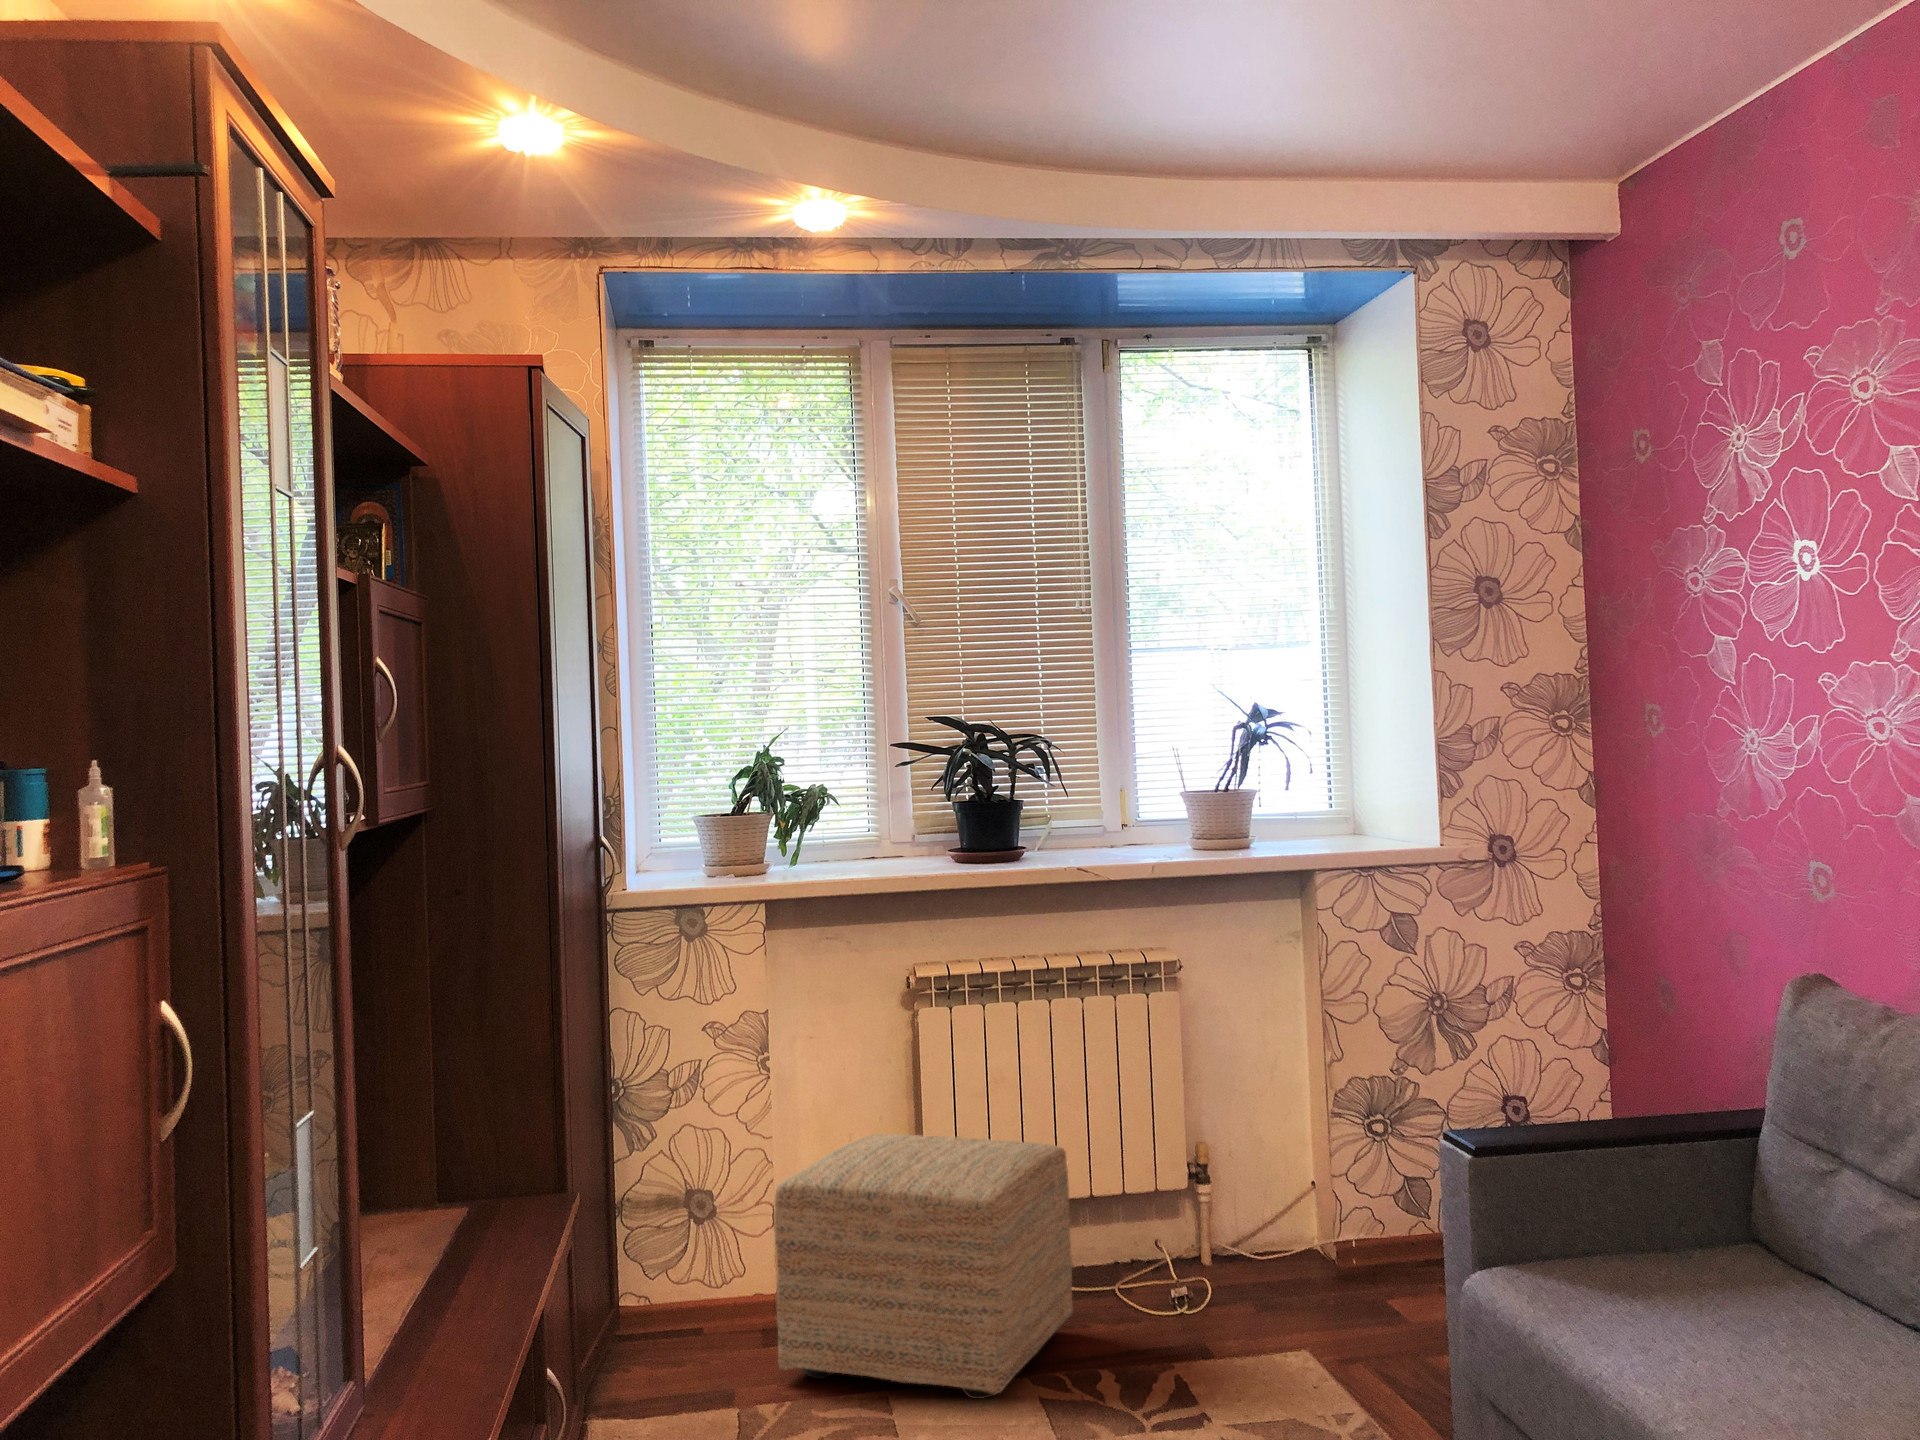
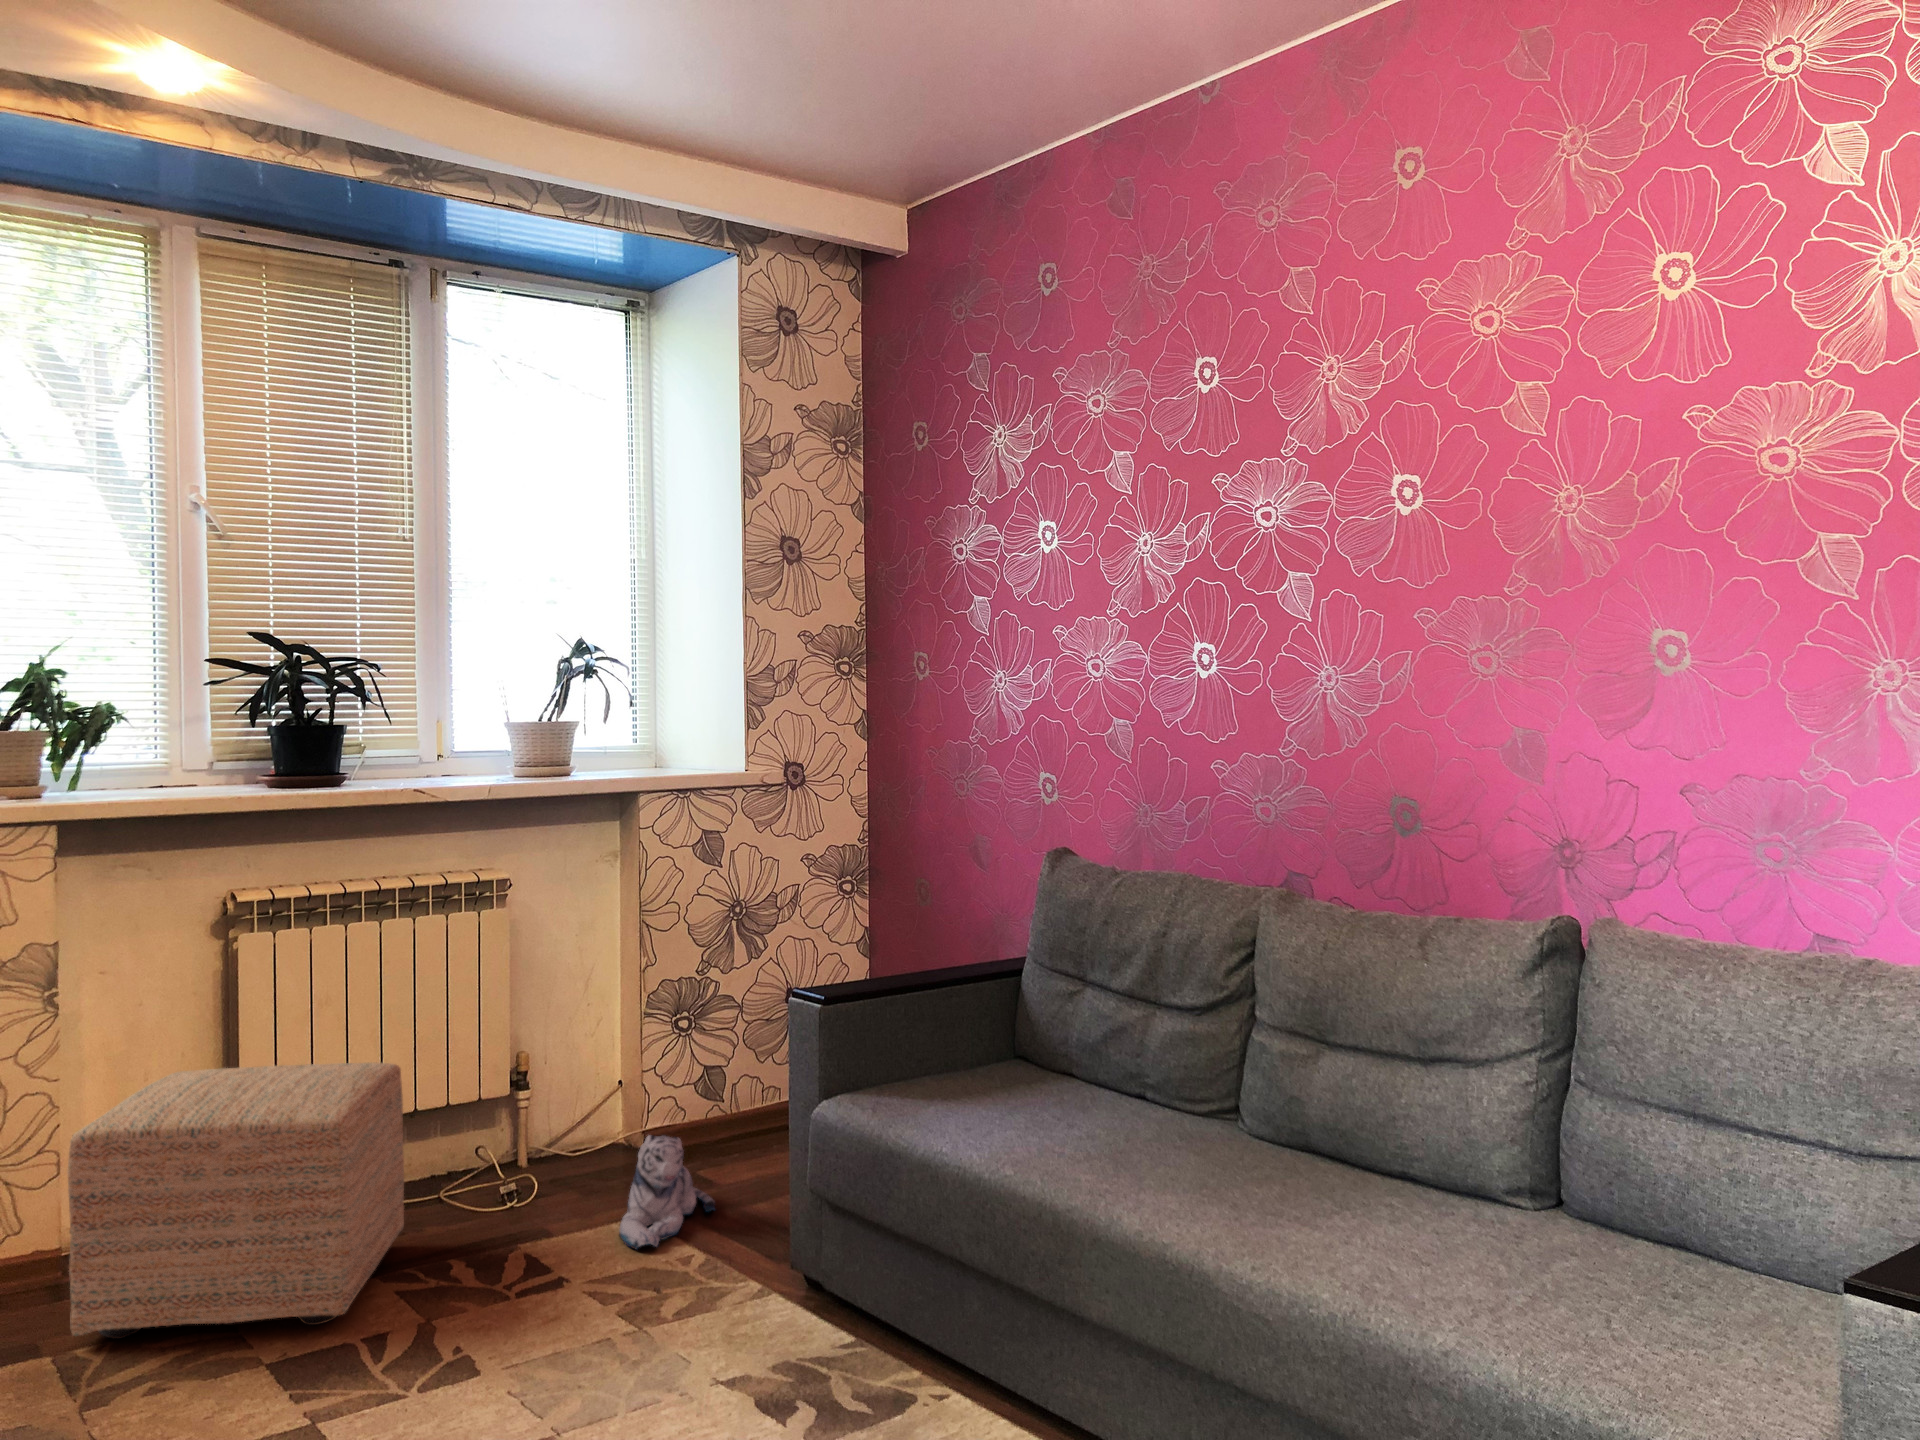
plush toy: none [1286,1253,1398,1380] -> present [619,1135,715,1249]

